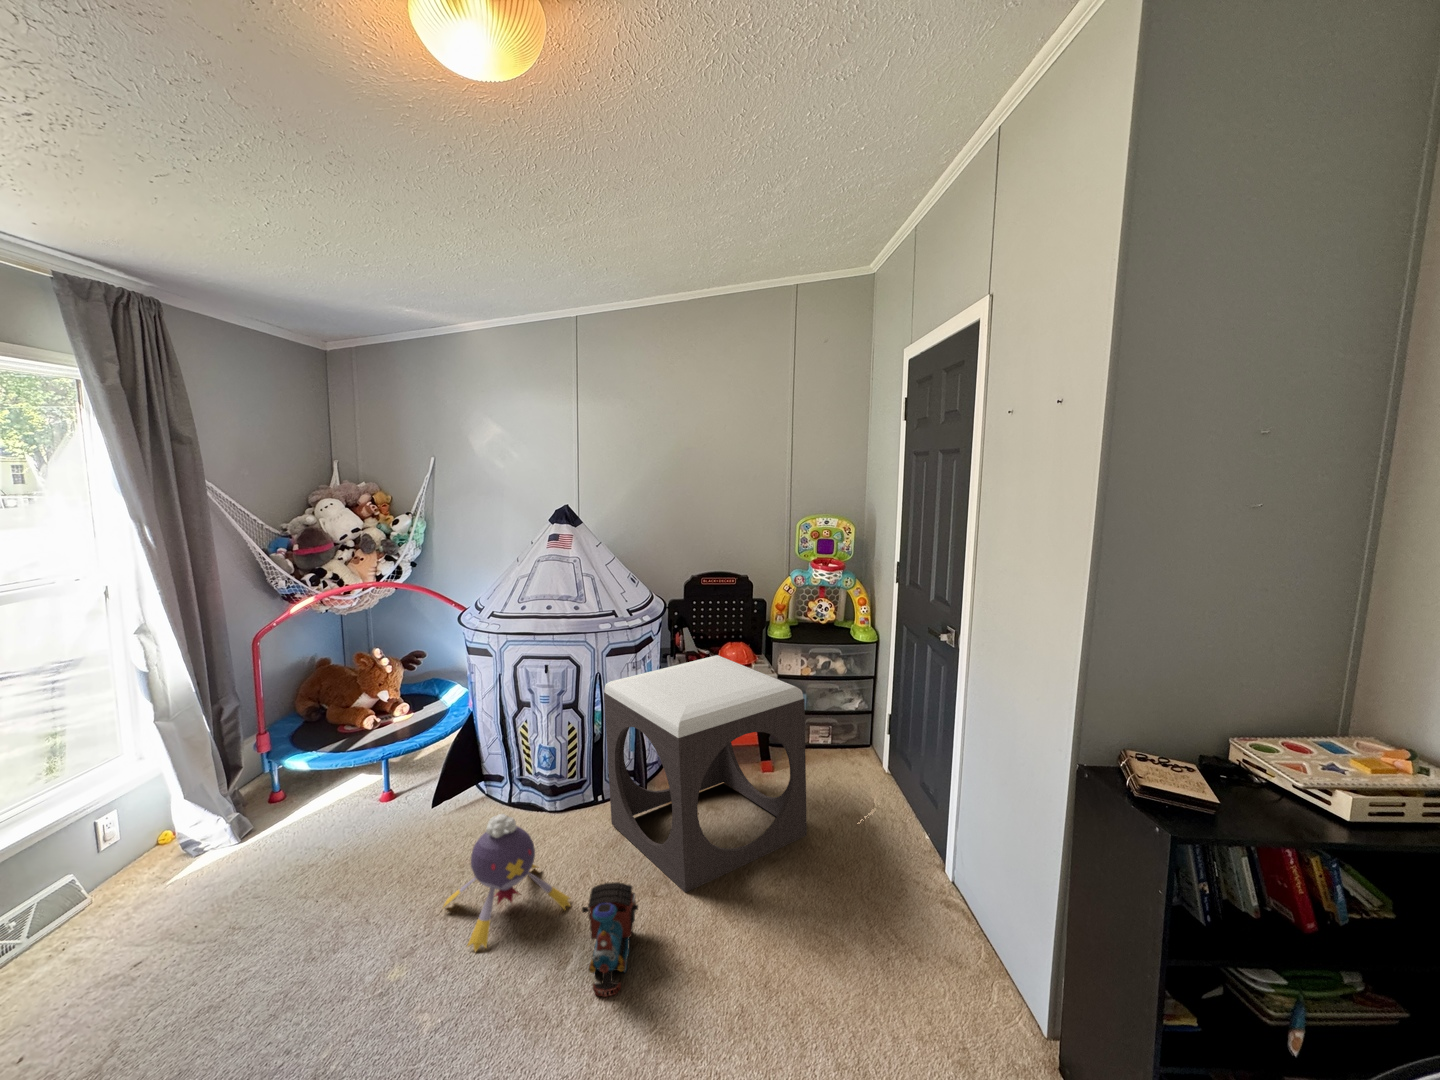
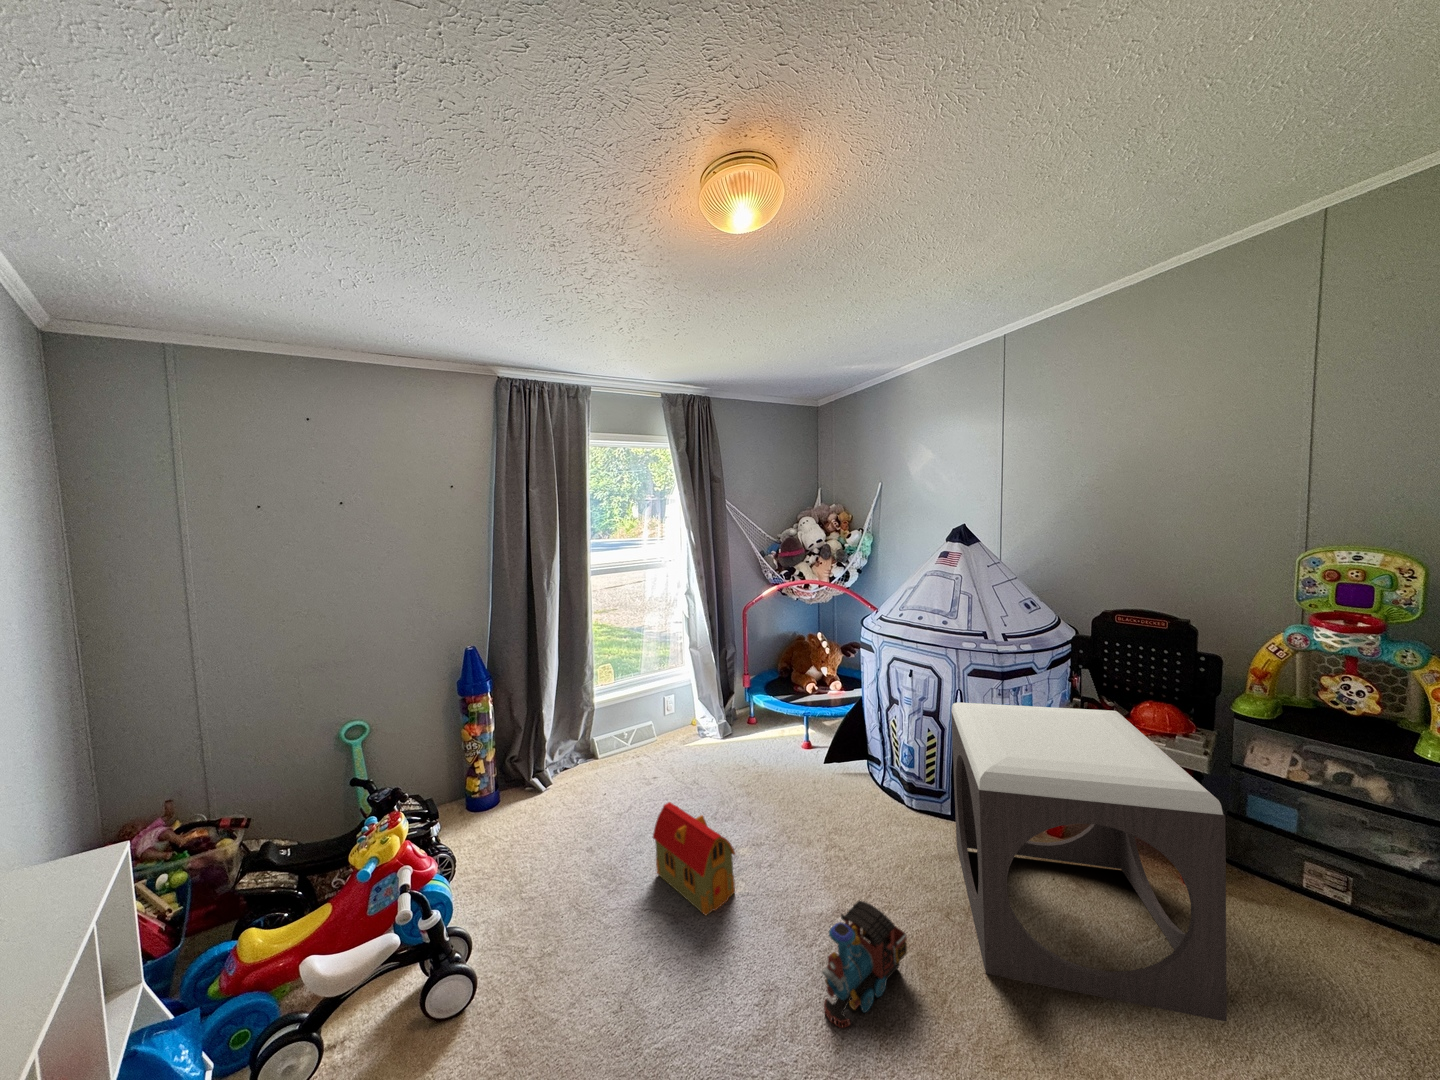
plush toy: present [444,814,570,951] -> none [772,786,871,906]
toy house: none [289,913,428,1032] -> present [653,802,735,916]

